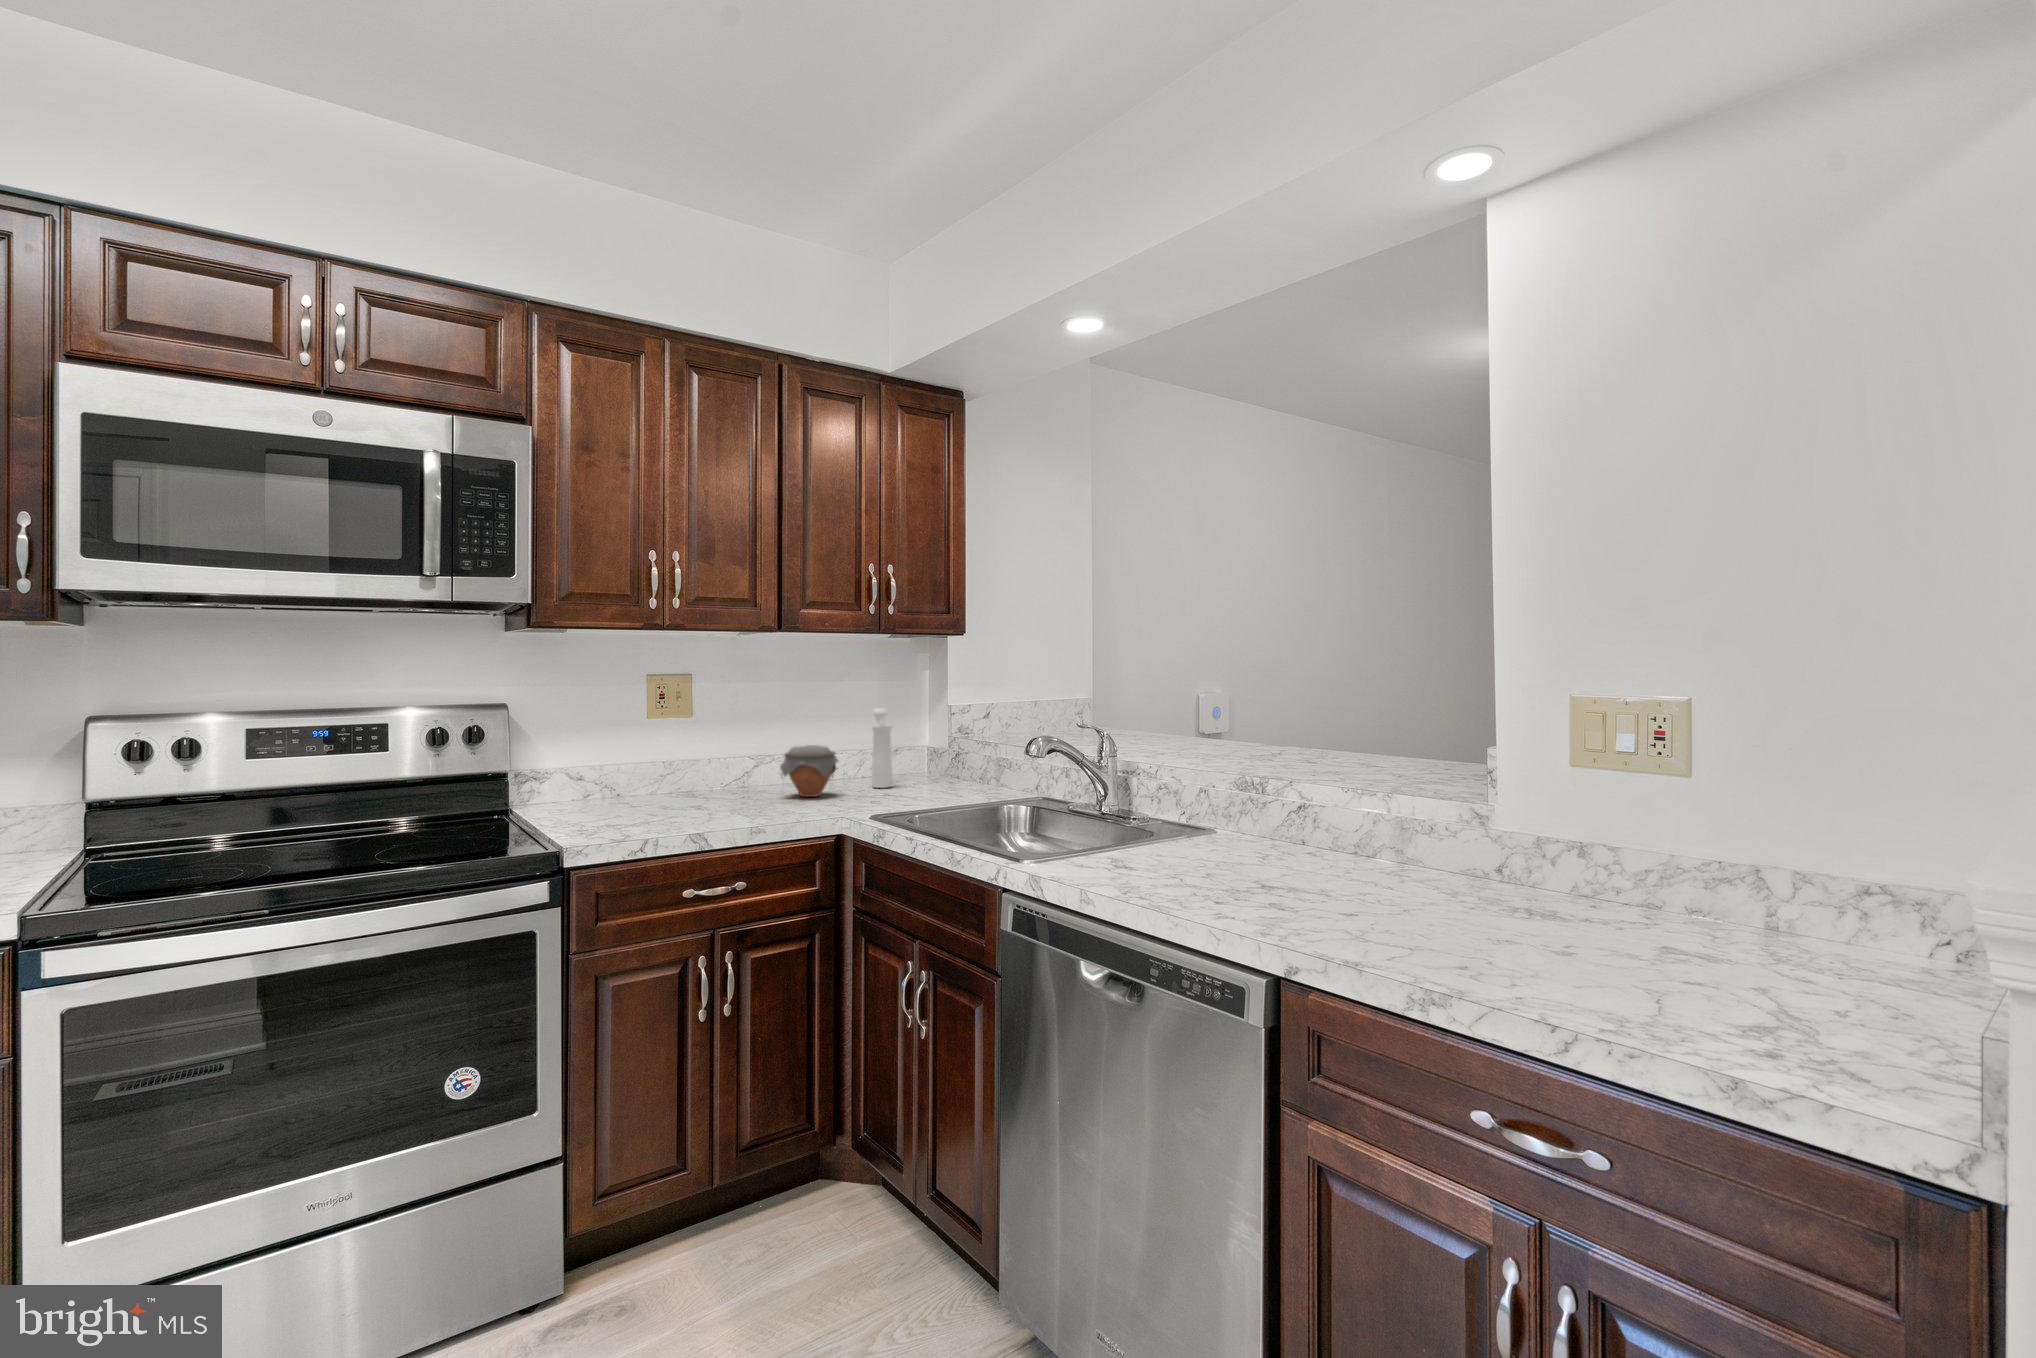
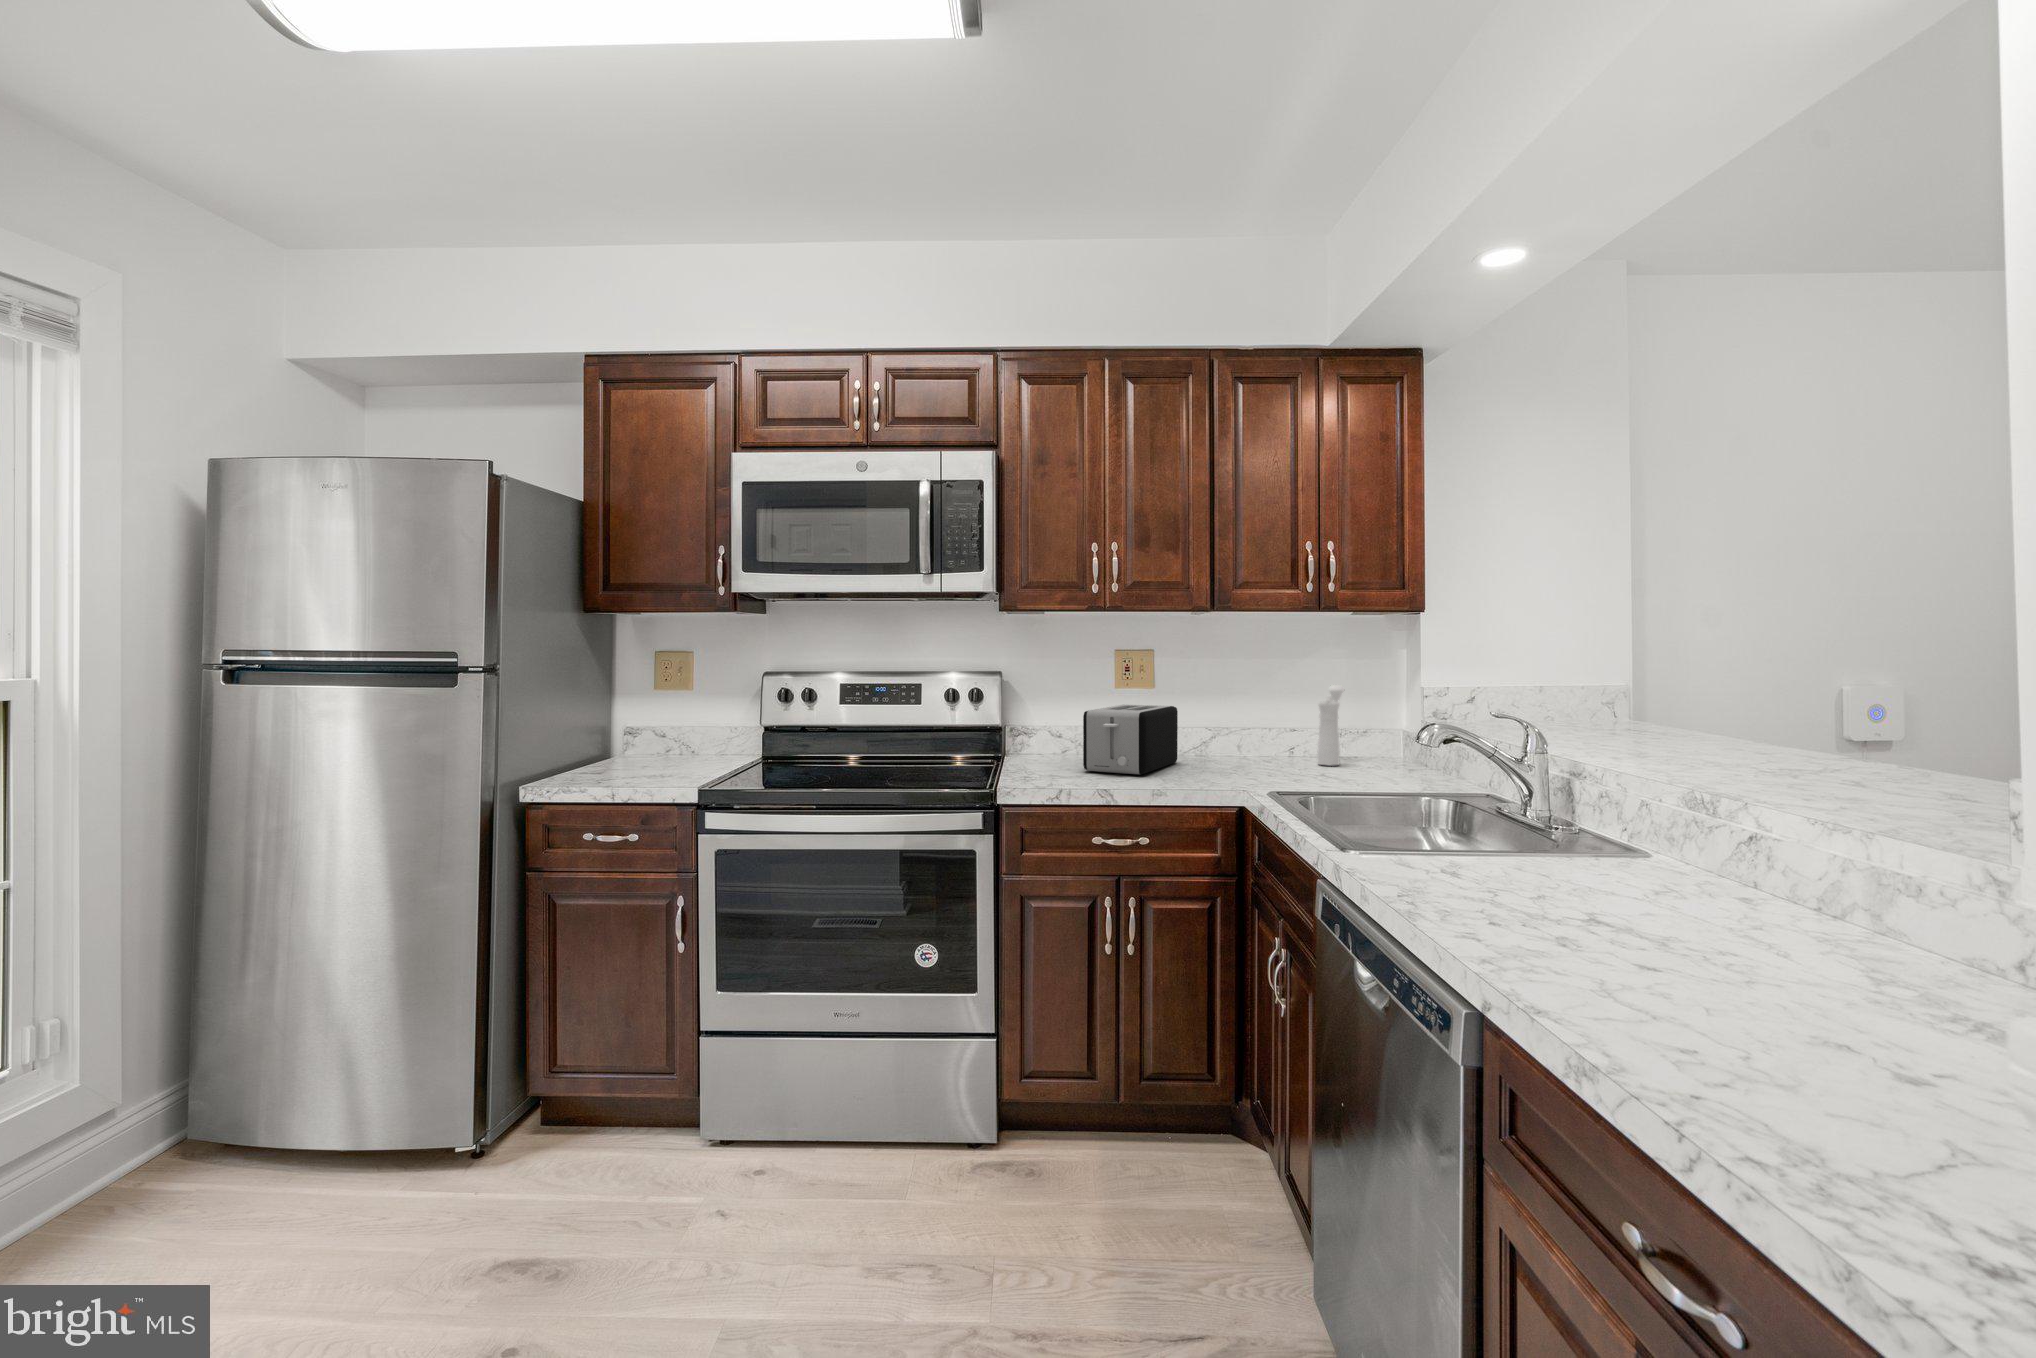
toaster: none [642,736,734,817] -> present [1083,704,1178,775]
jar: present [780,745,838,797] -> none [1217,718,1274,768]

